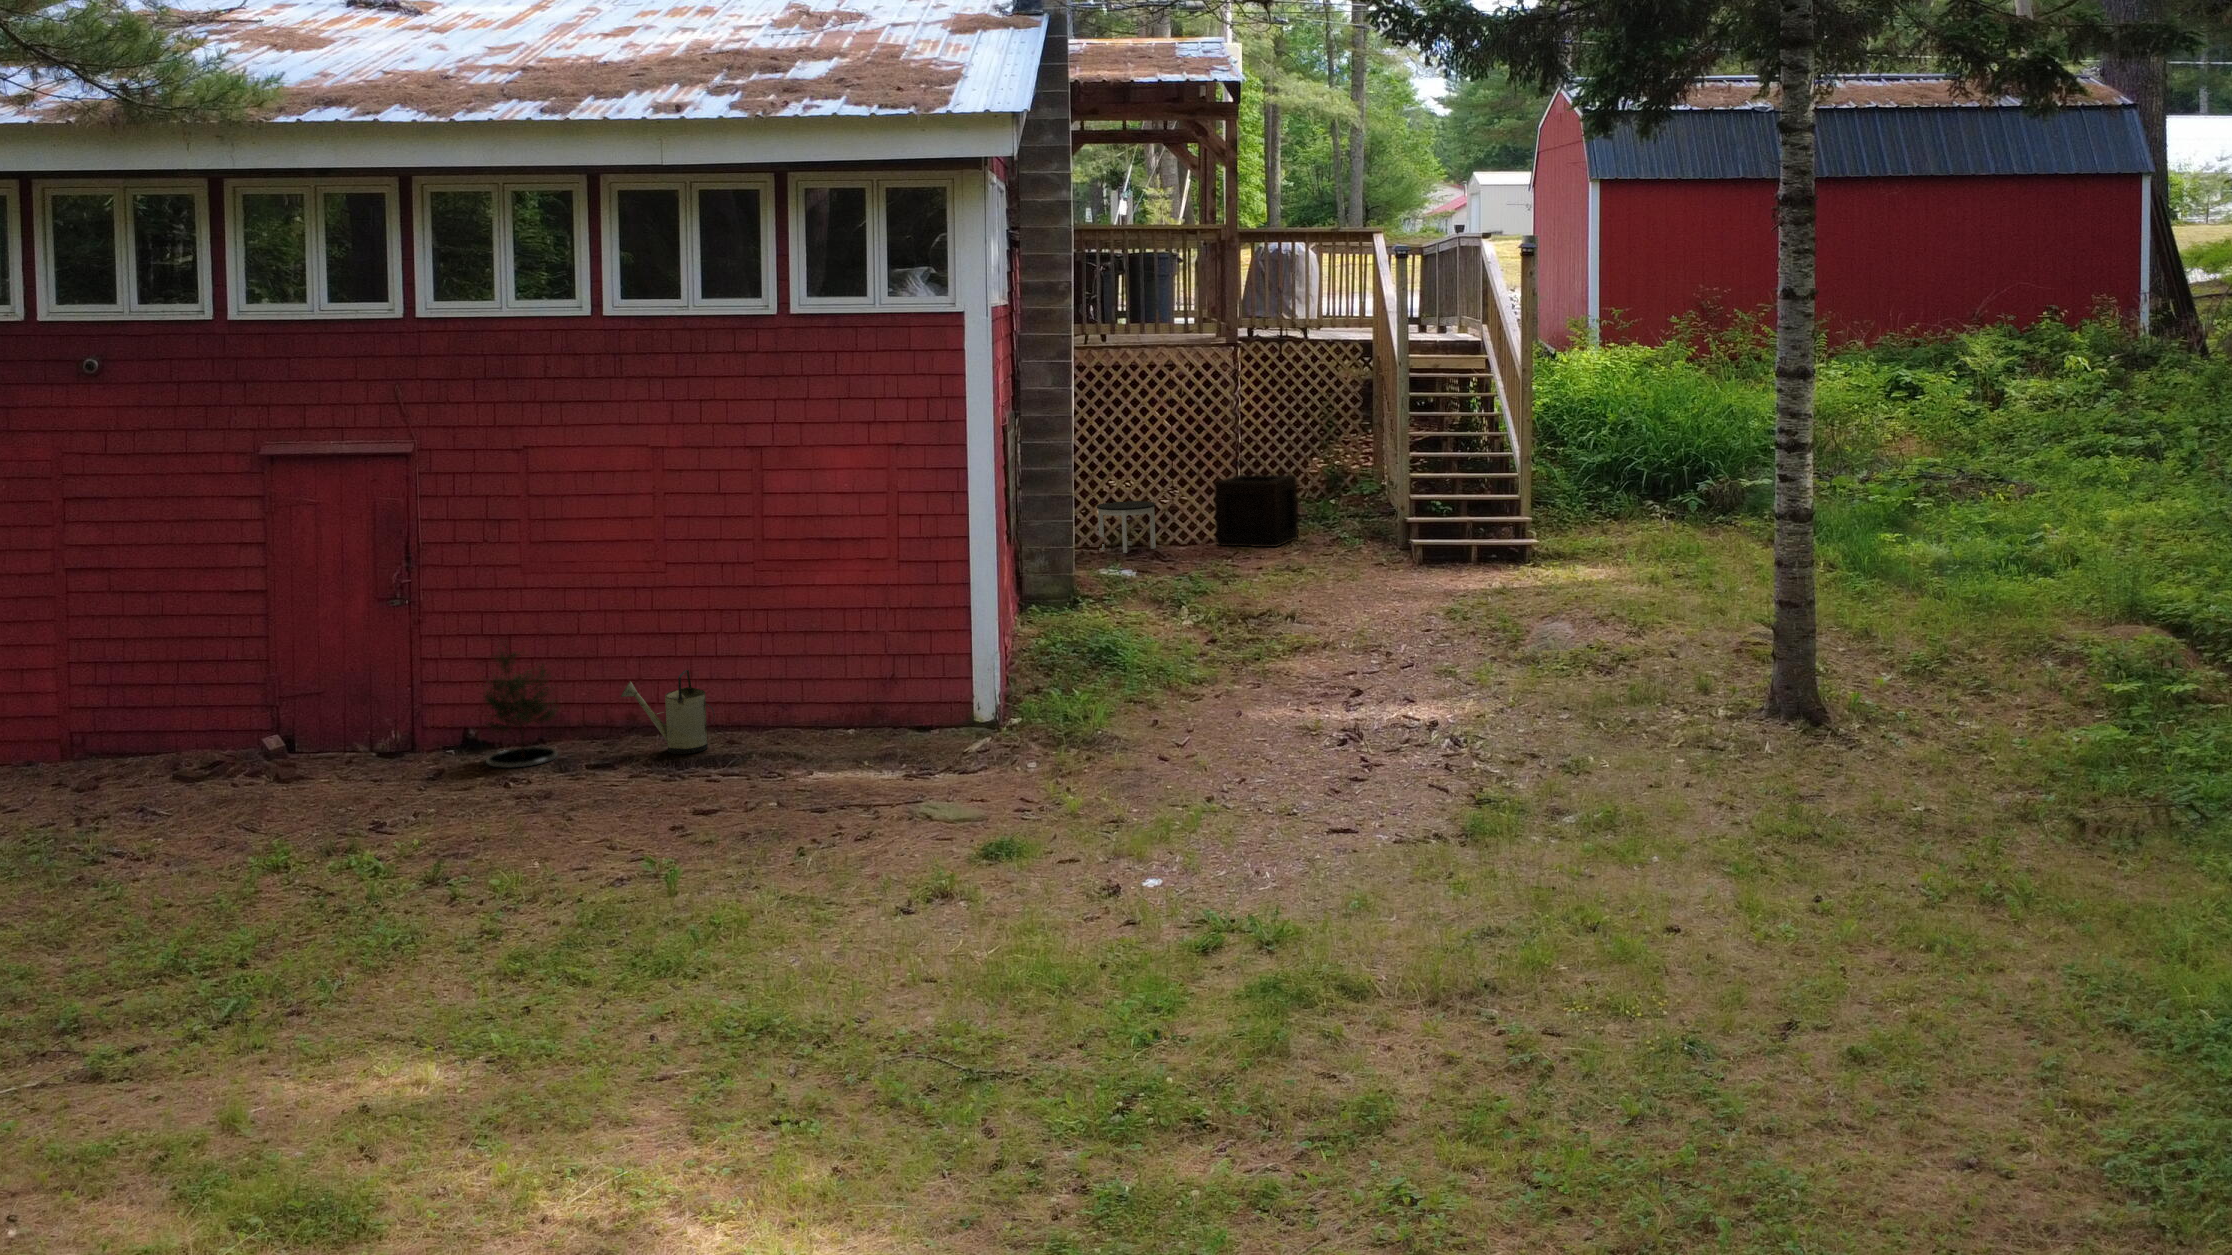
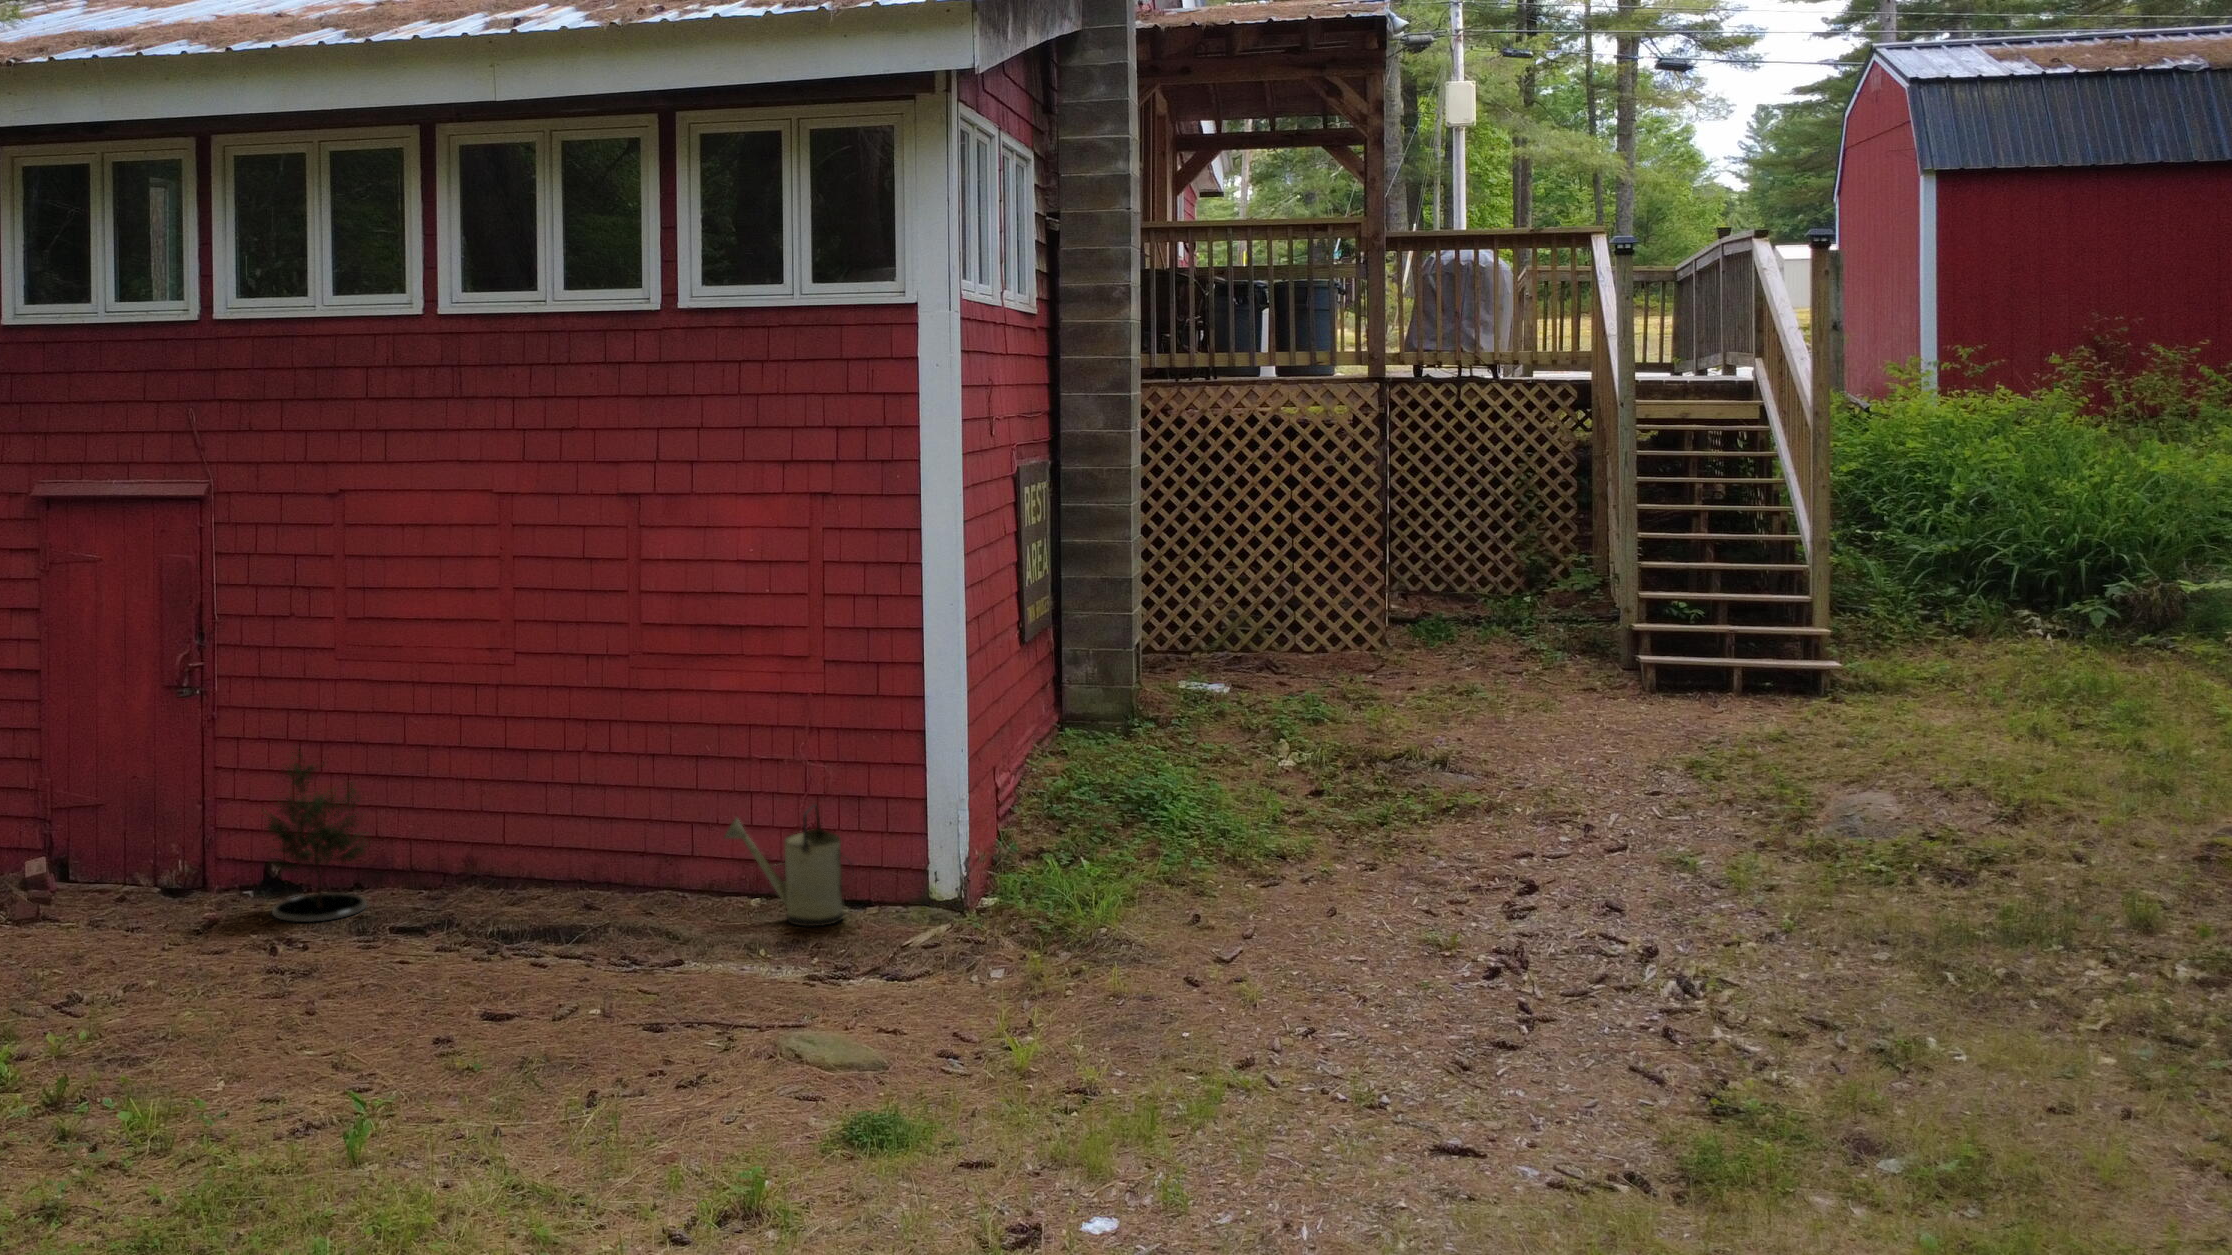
wooden crate: present [1214,475,1298,547] -> none [1357,559,1477,658]
round table: present [1097,501,1156,553] -> none [1196,590,1276,659]
watering can: present [621,670,715,754] -> present [724,805,843,926]

